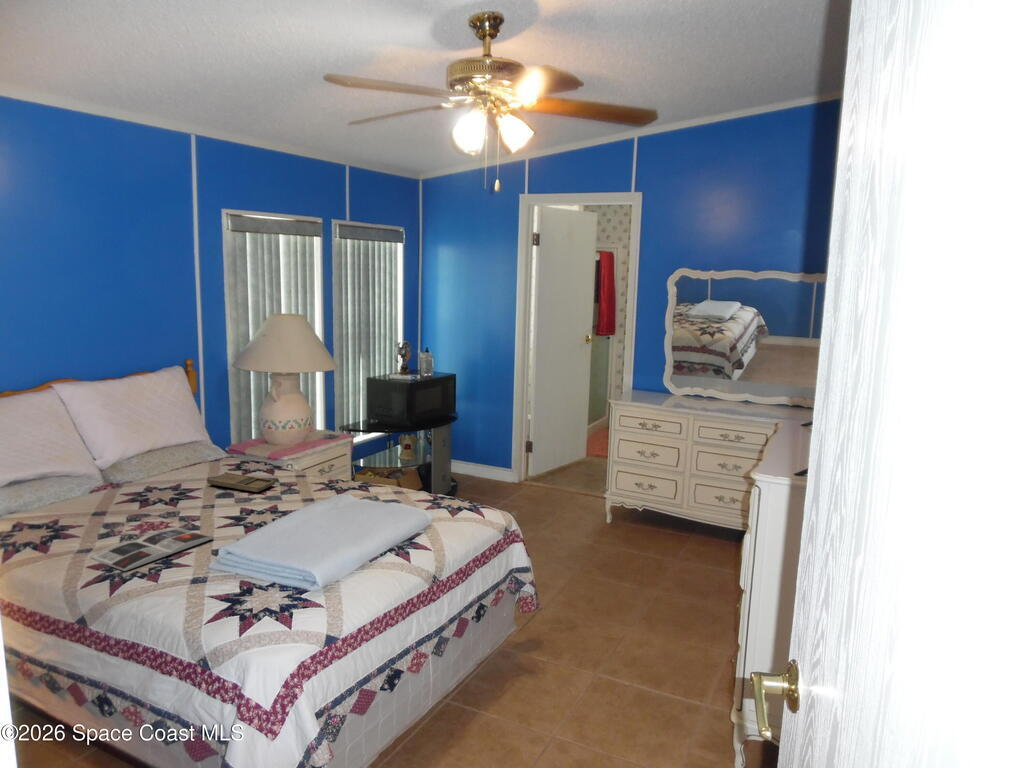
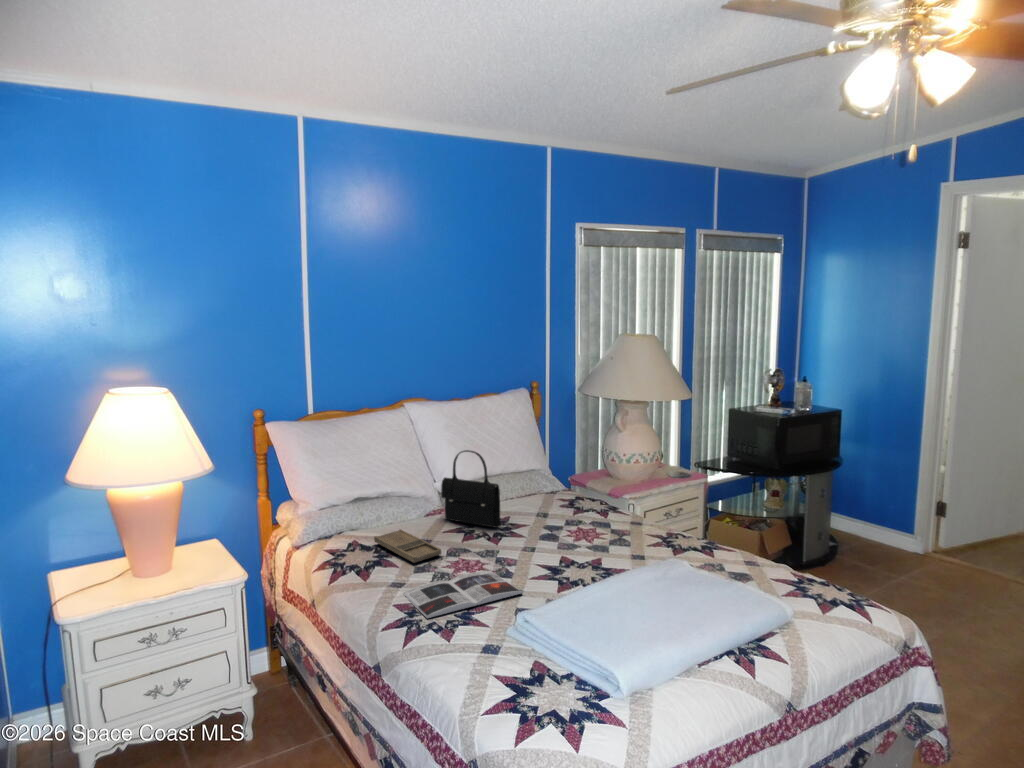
handbag: none [105,423,174,493] -> present [441,450,501,528]
tray: present [207,472,275,492] -> present [374,529,441,563]

